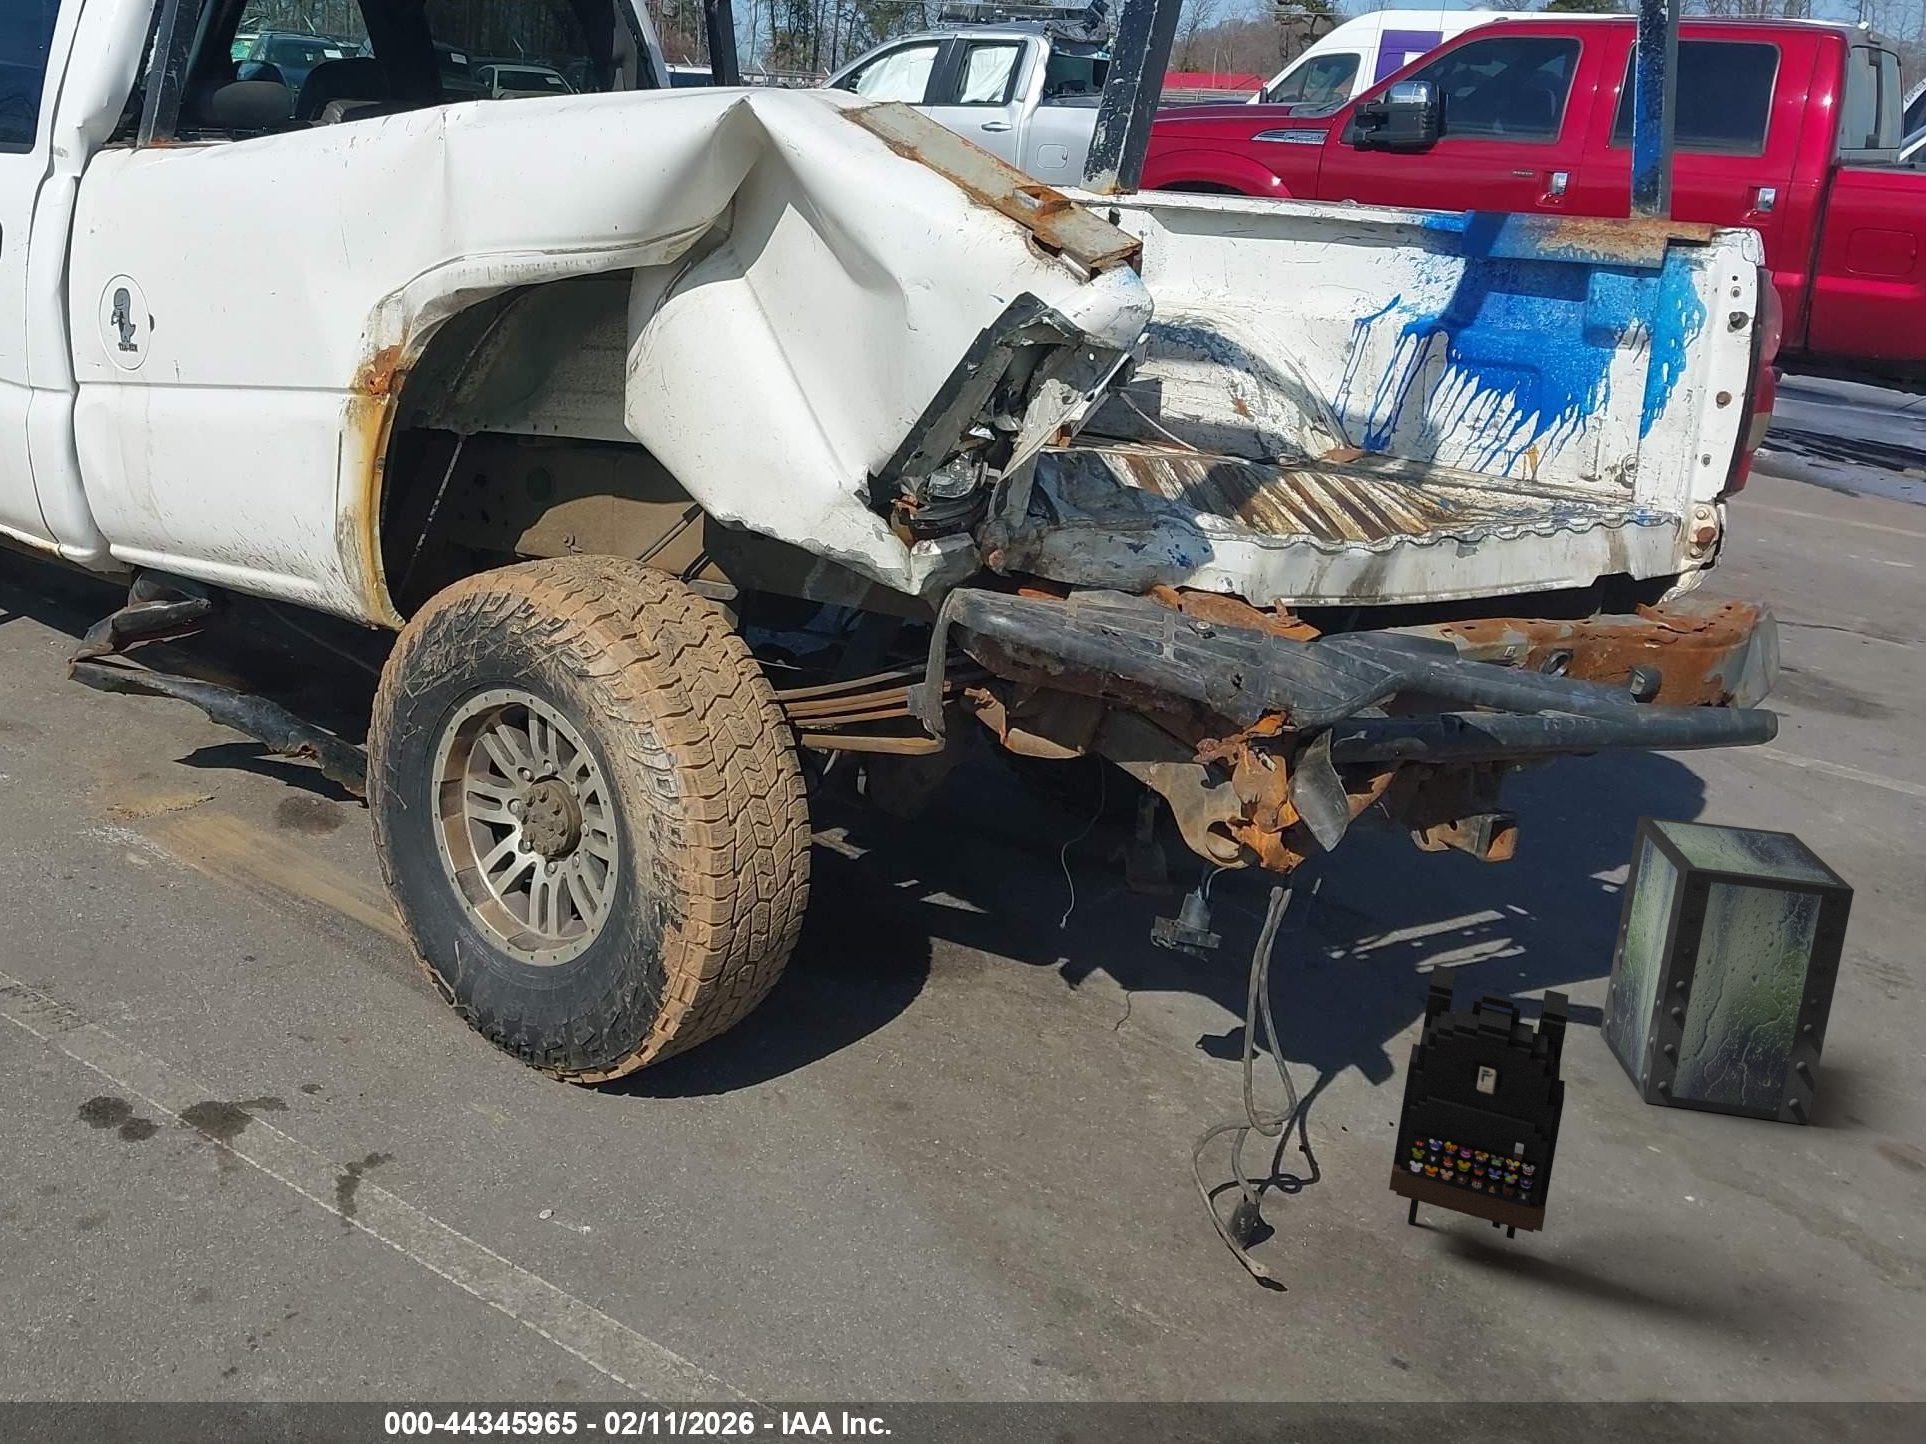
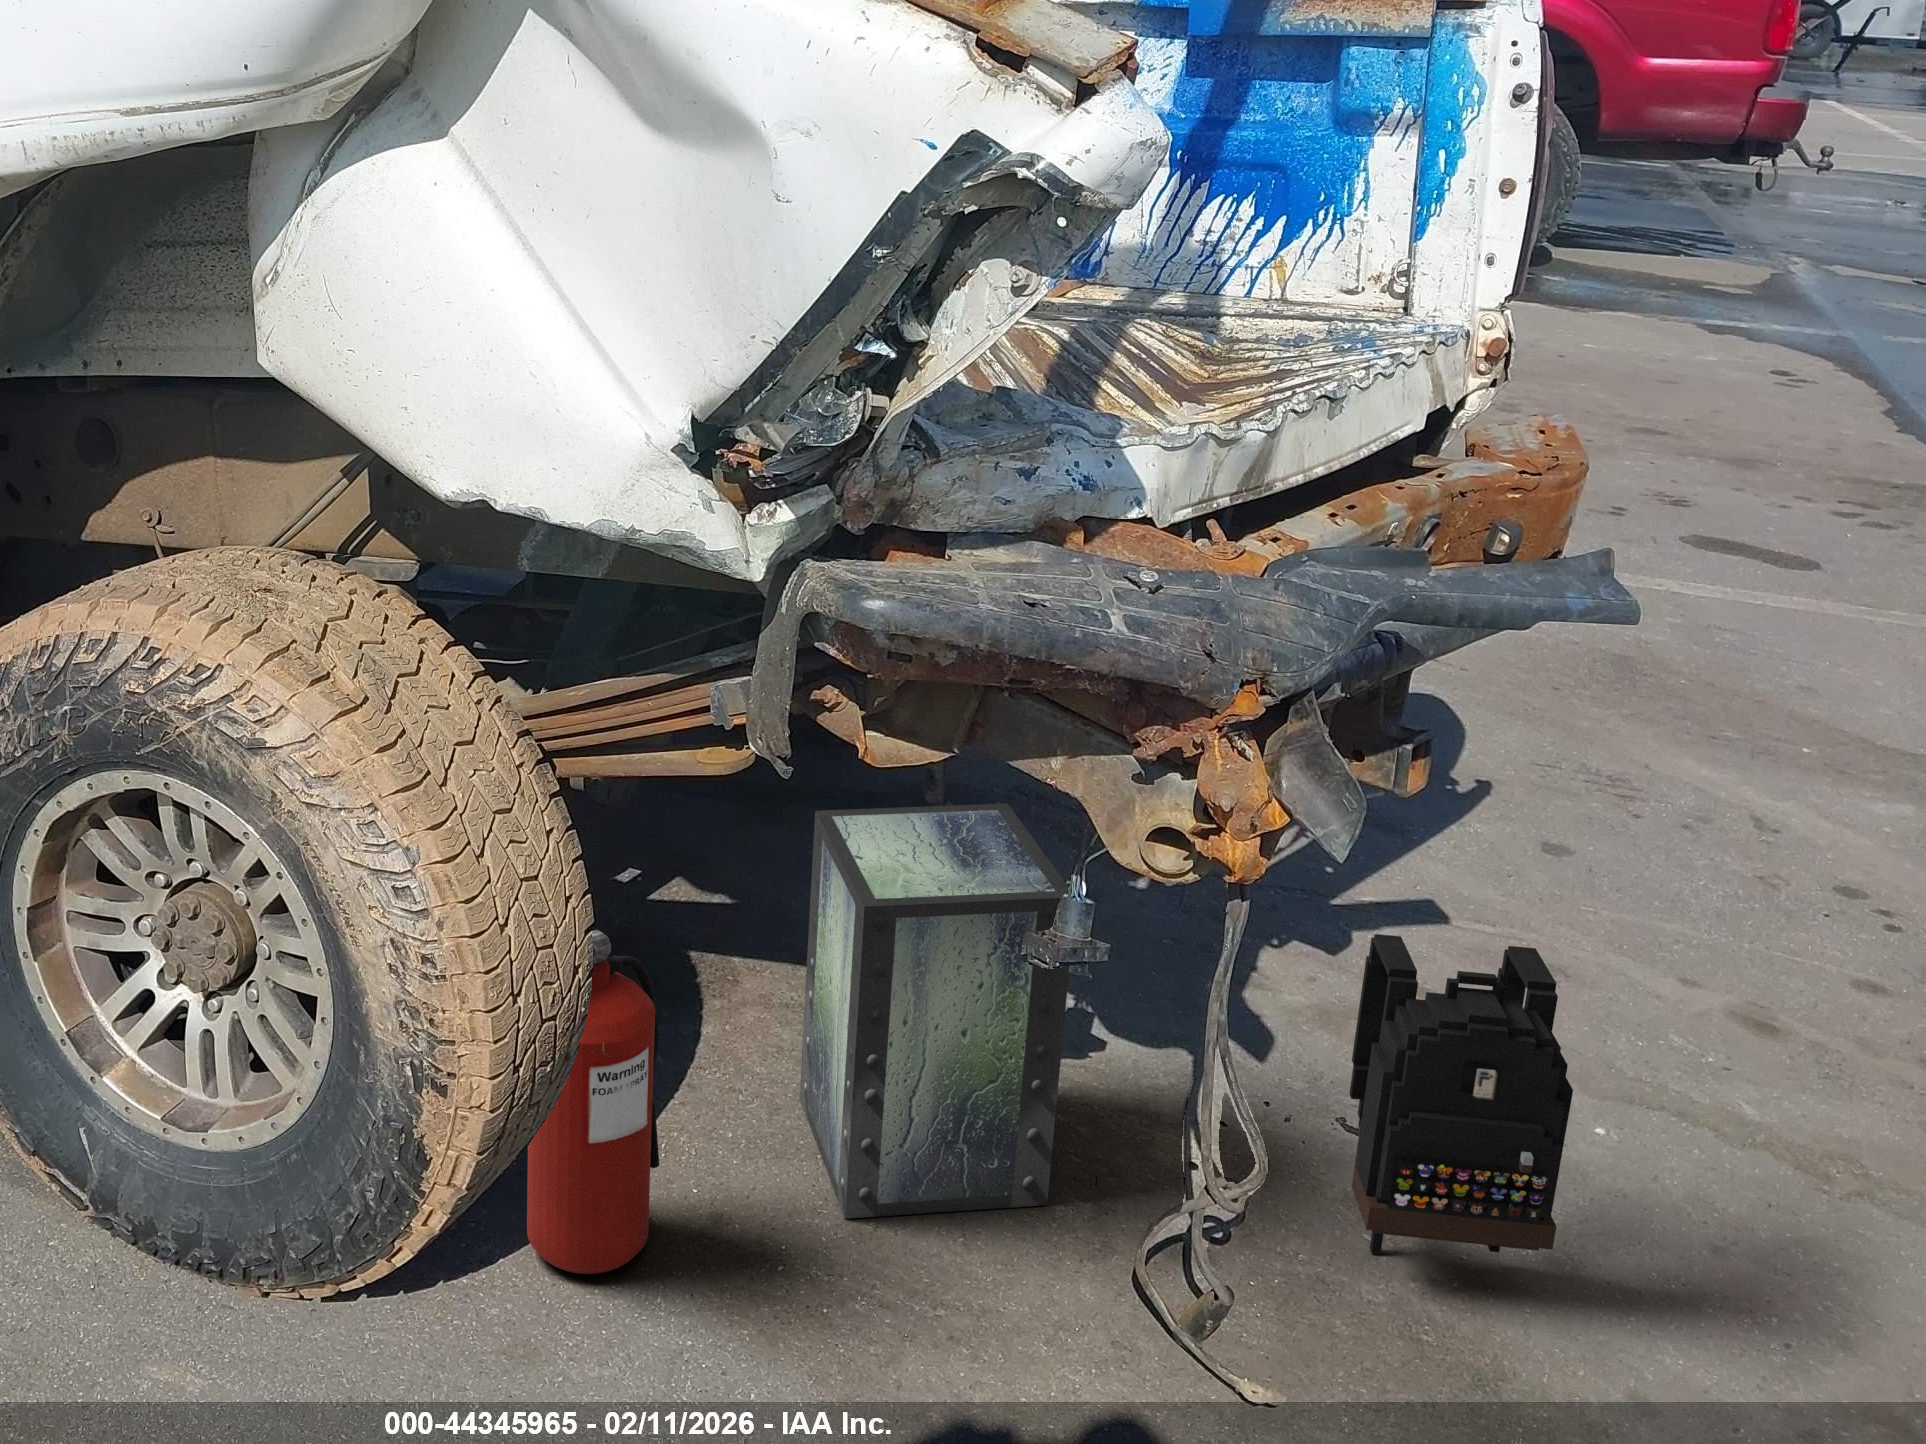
storage box: present [1600,816,1854,1125] -> present [800,804,1070,1219]
fire extinguisher: none [748,851,860,1111] -> present [527,930,659,1274]

